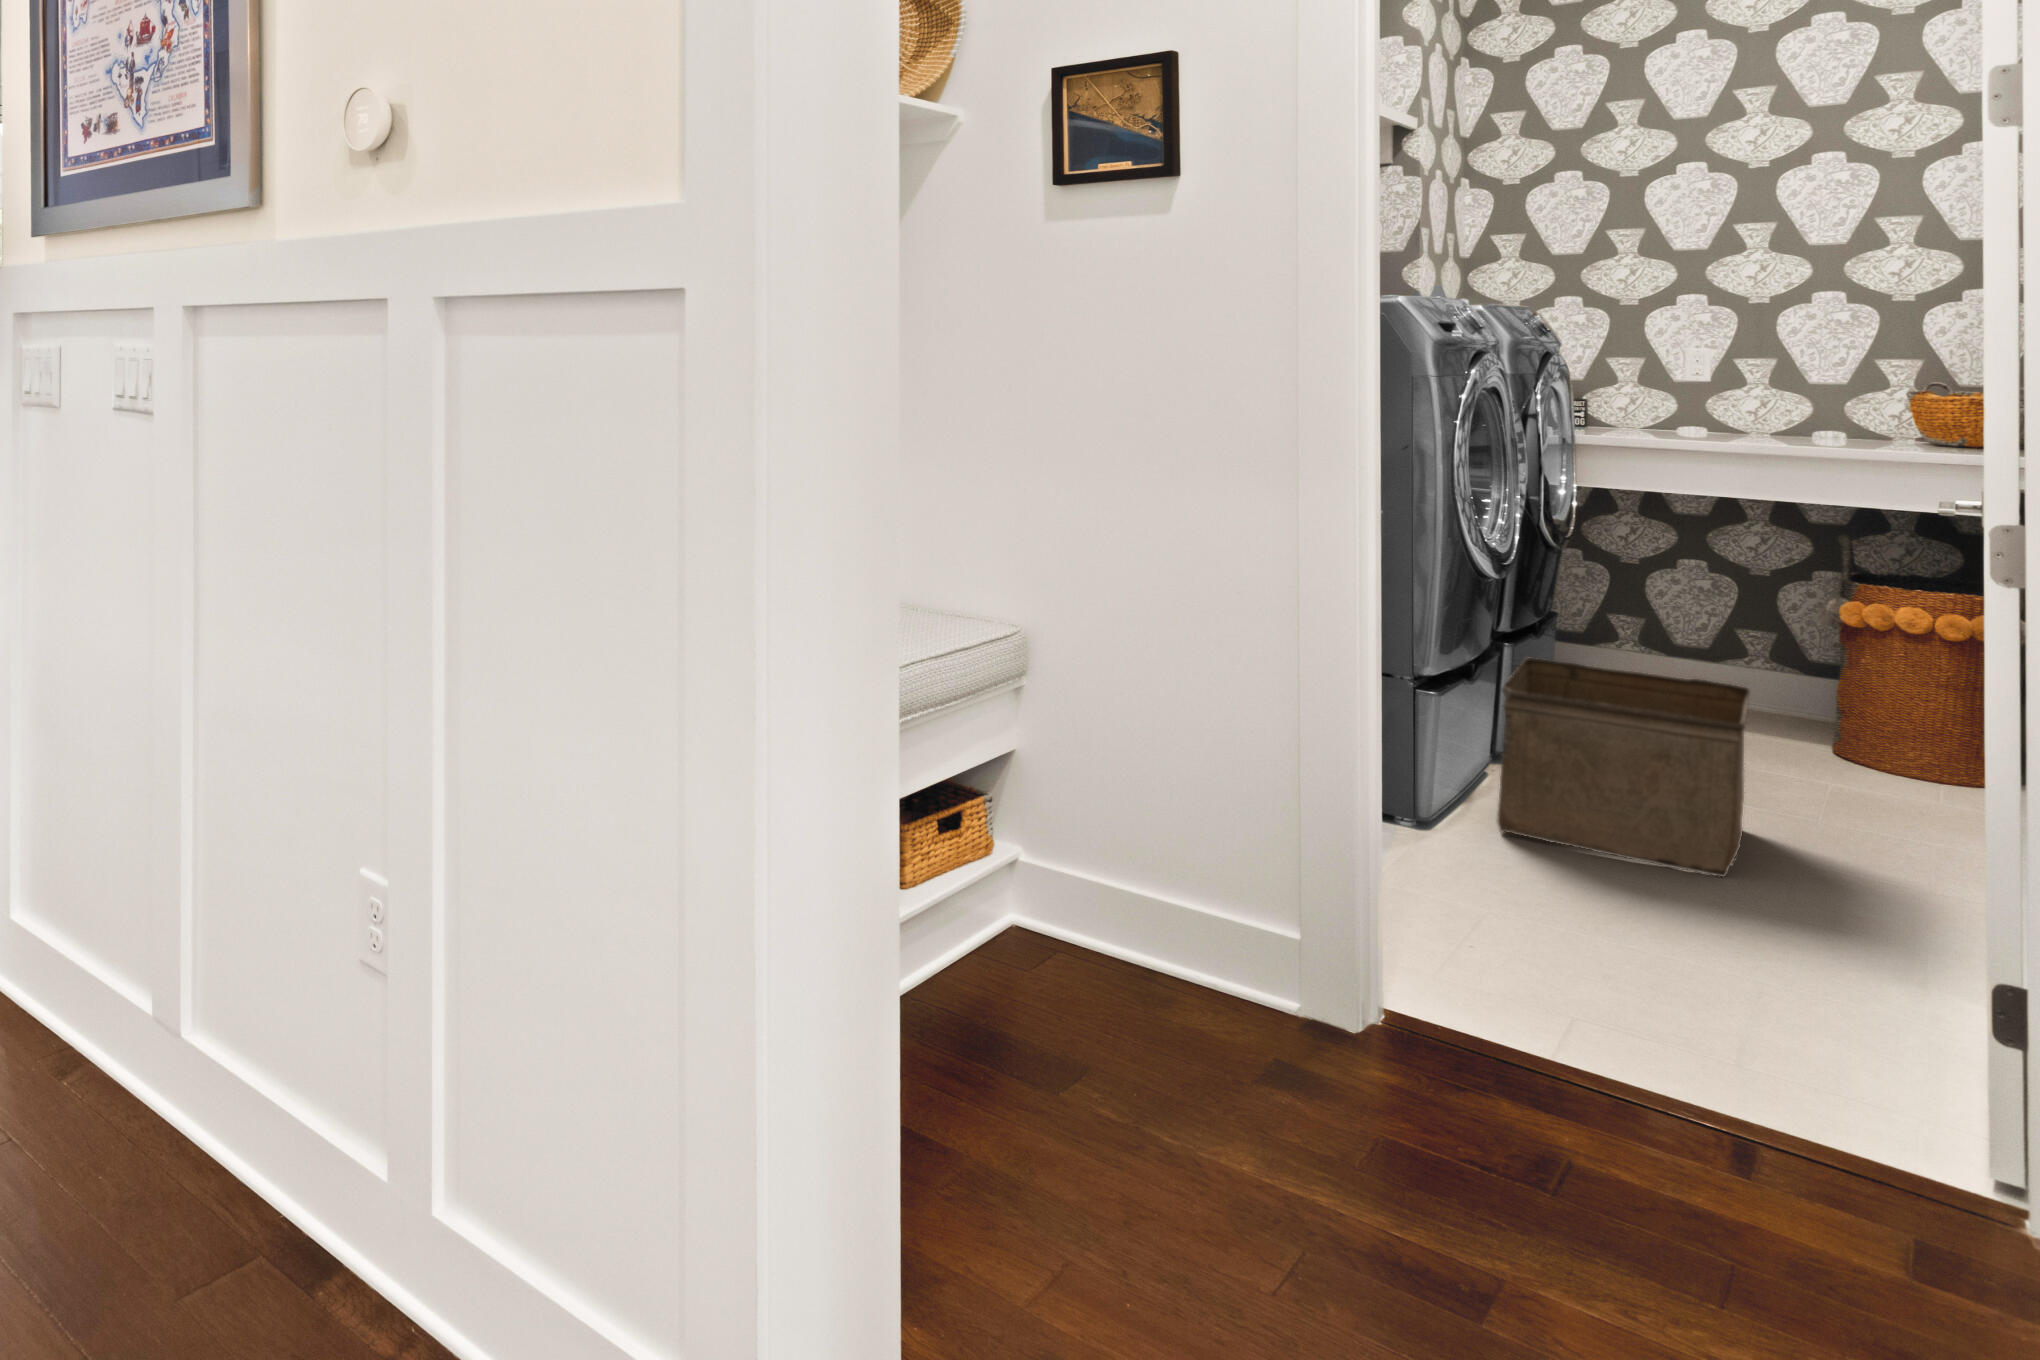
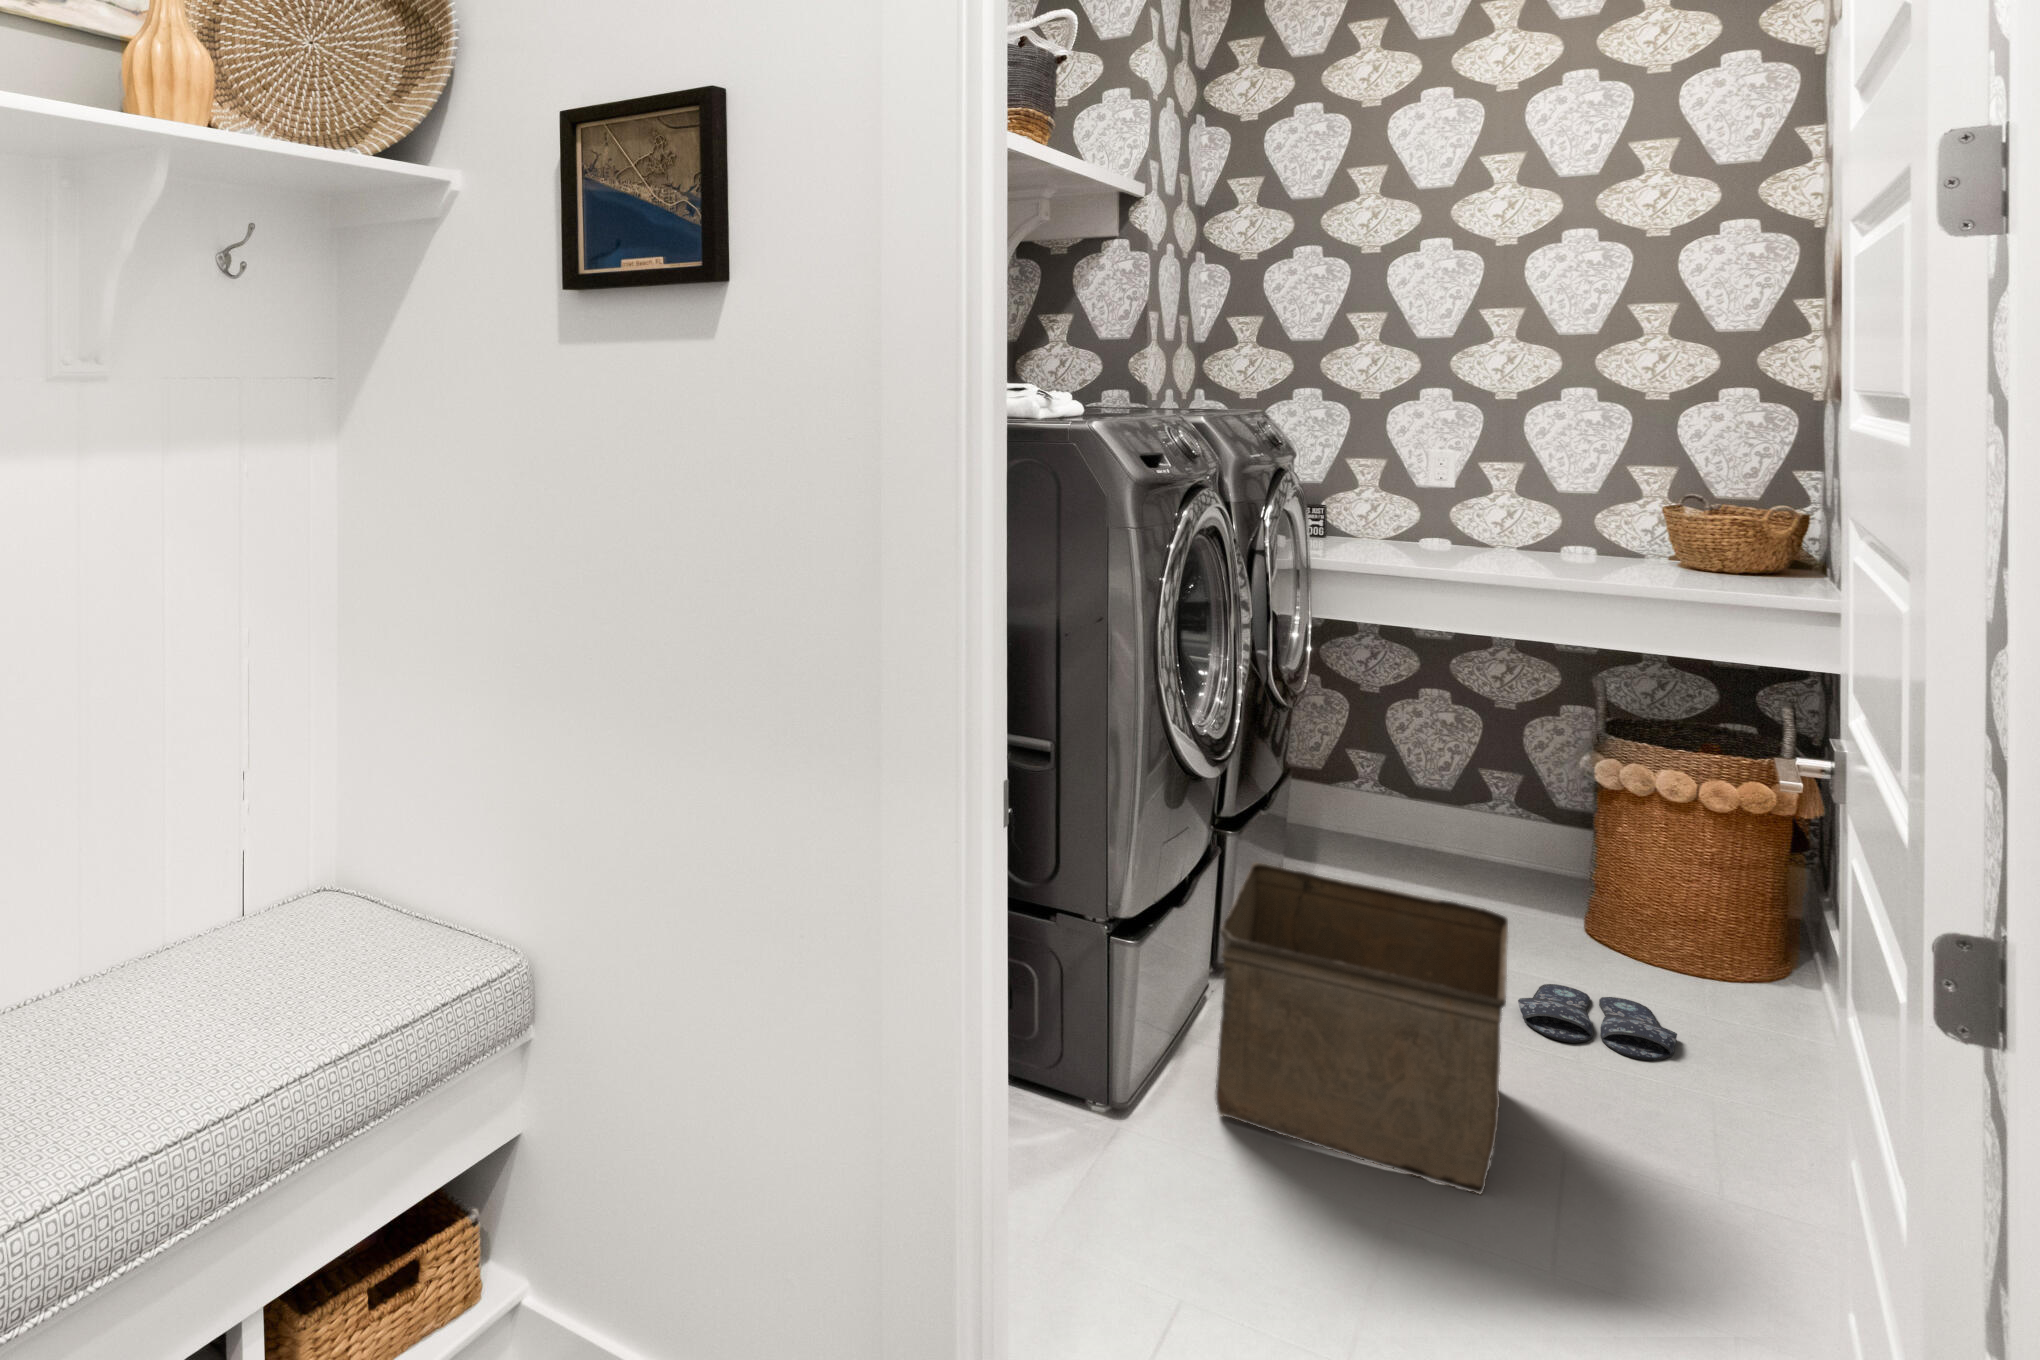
slippers: none [1763,778,1907,821] -> present [1518,984,1677,1061]

